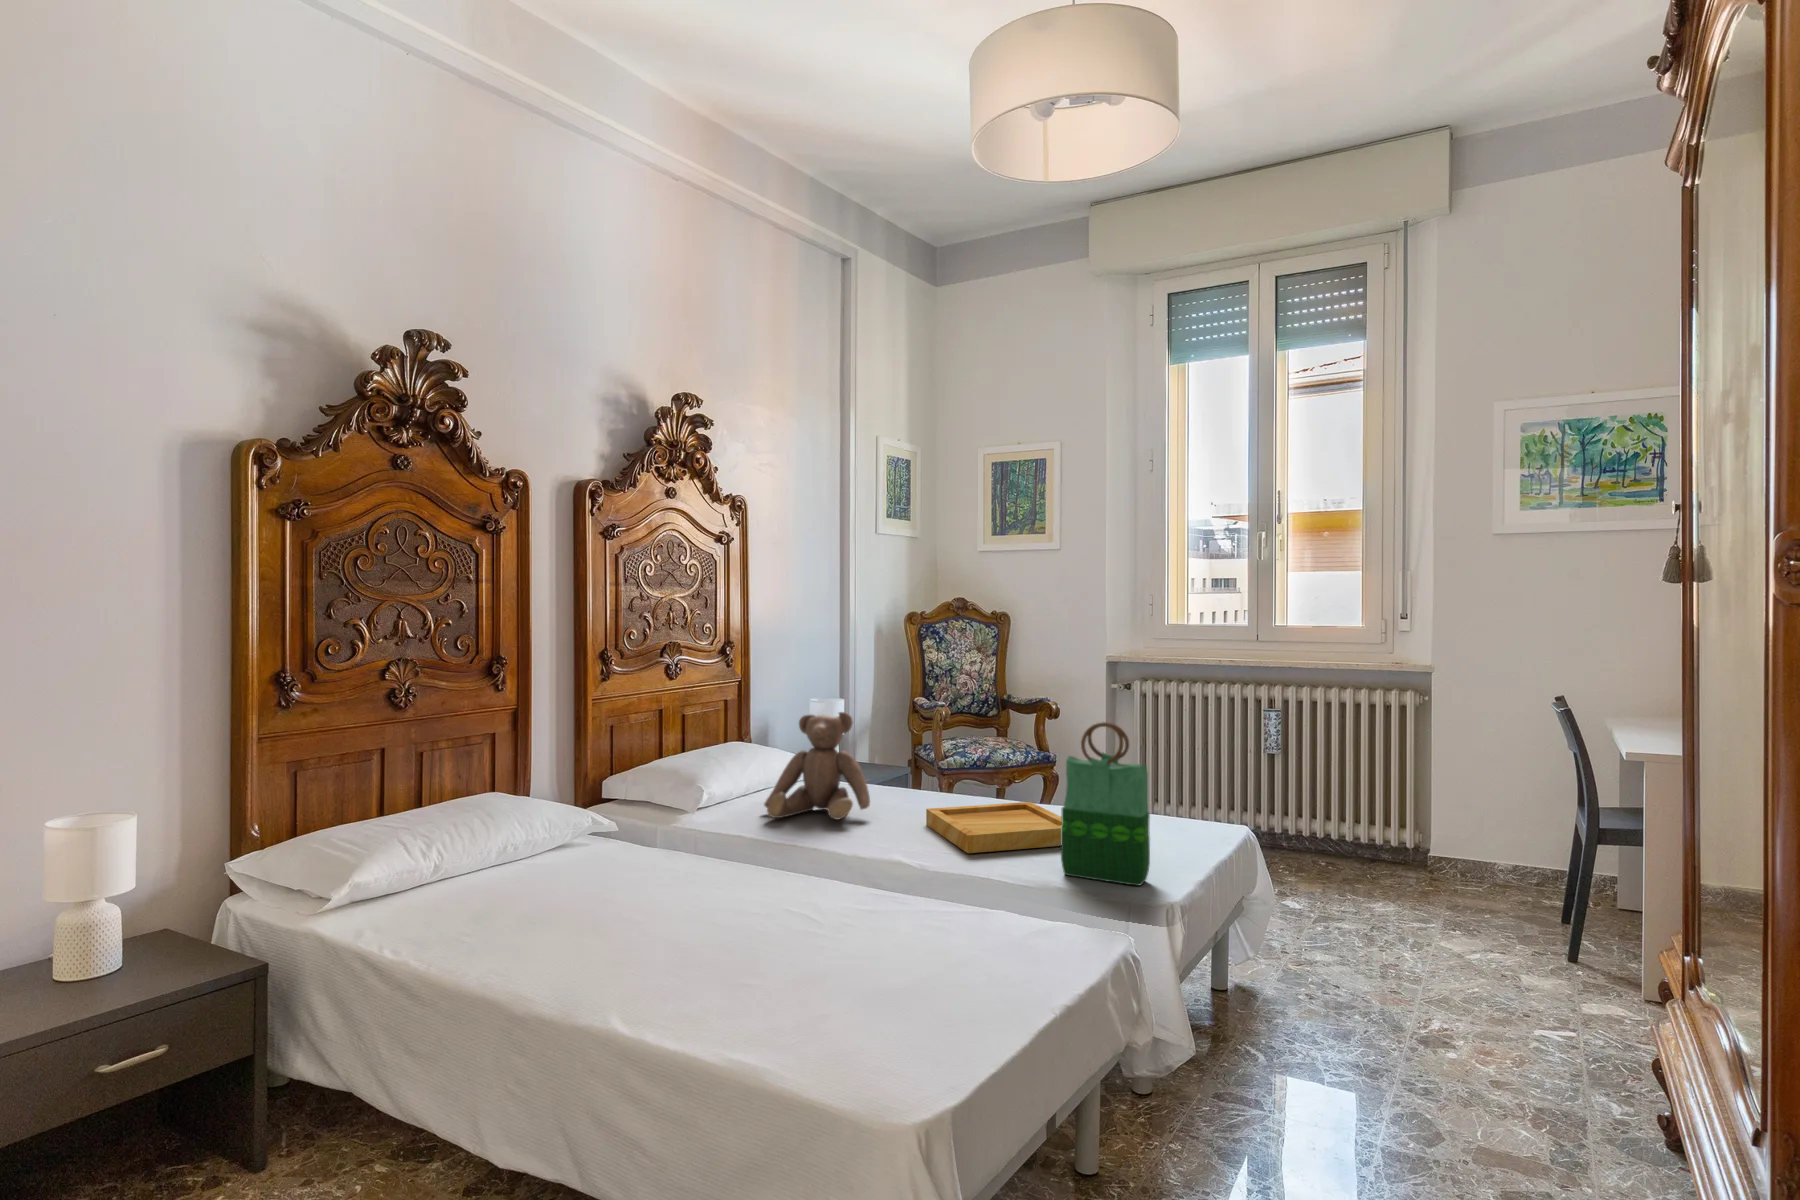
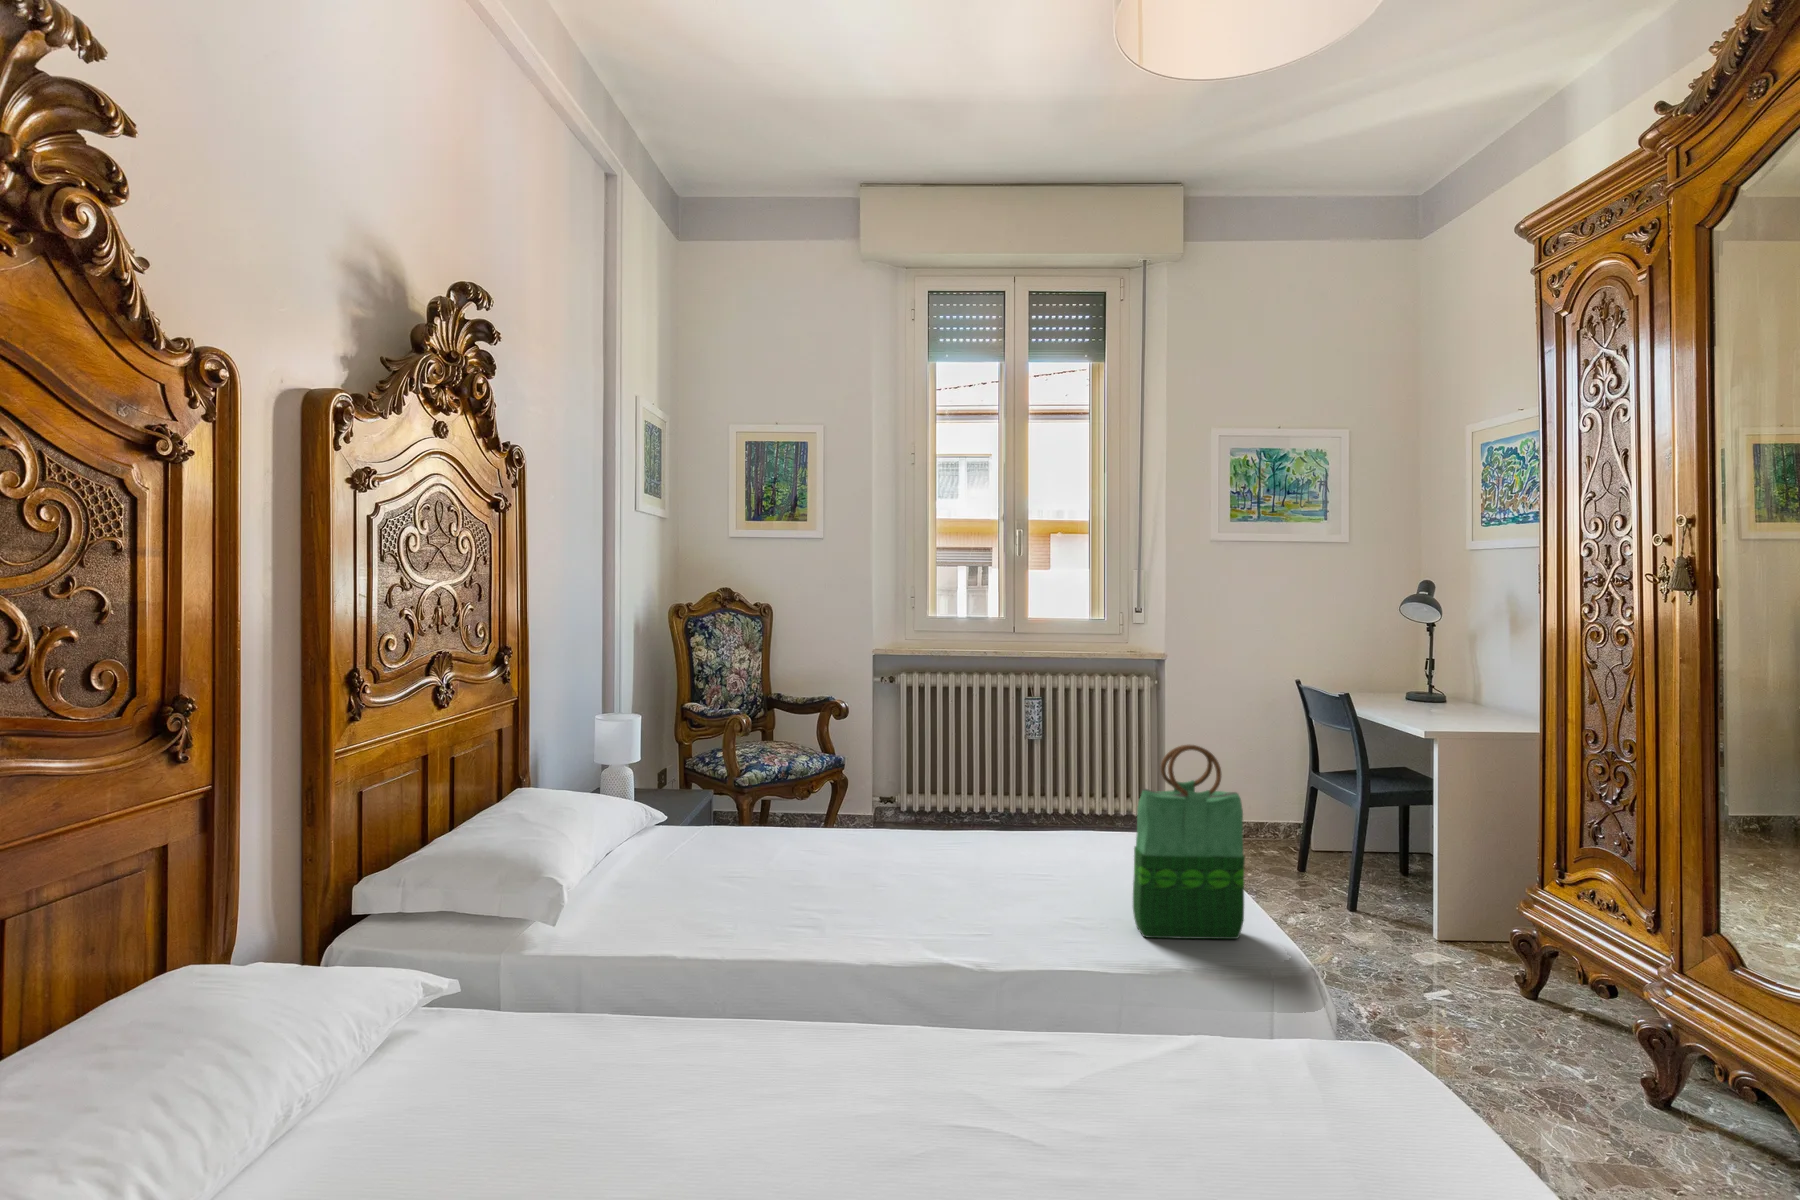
teddy bear: present [764,712,870,819] -> none [651,743,806,907]
tray: present [926,802,1062,853] -> none [882,833,1088,924]

